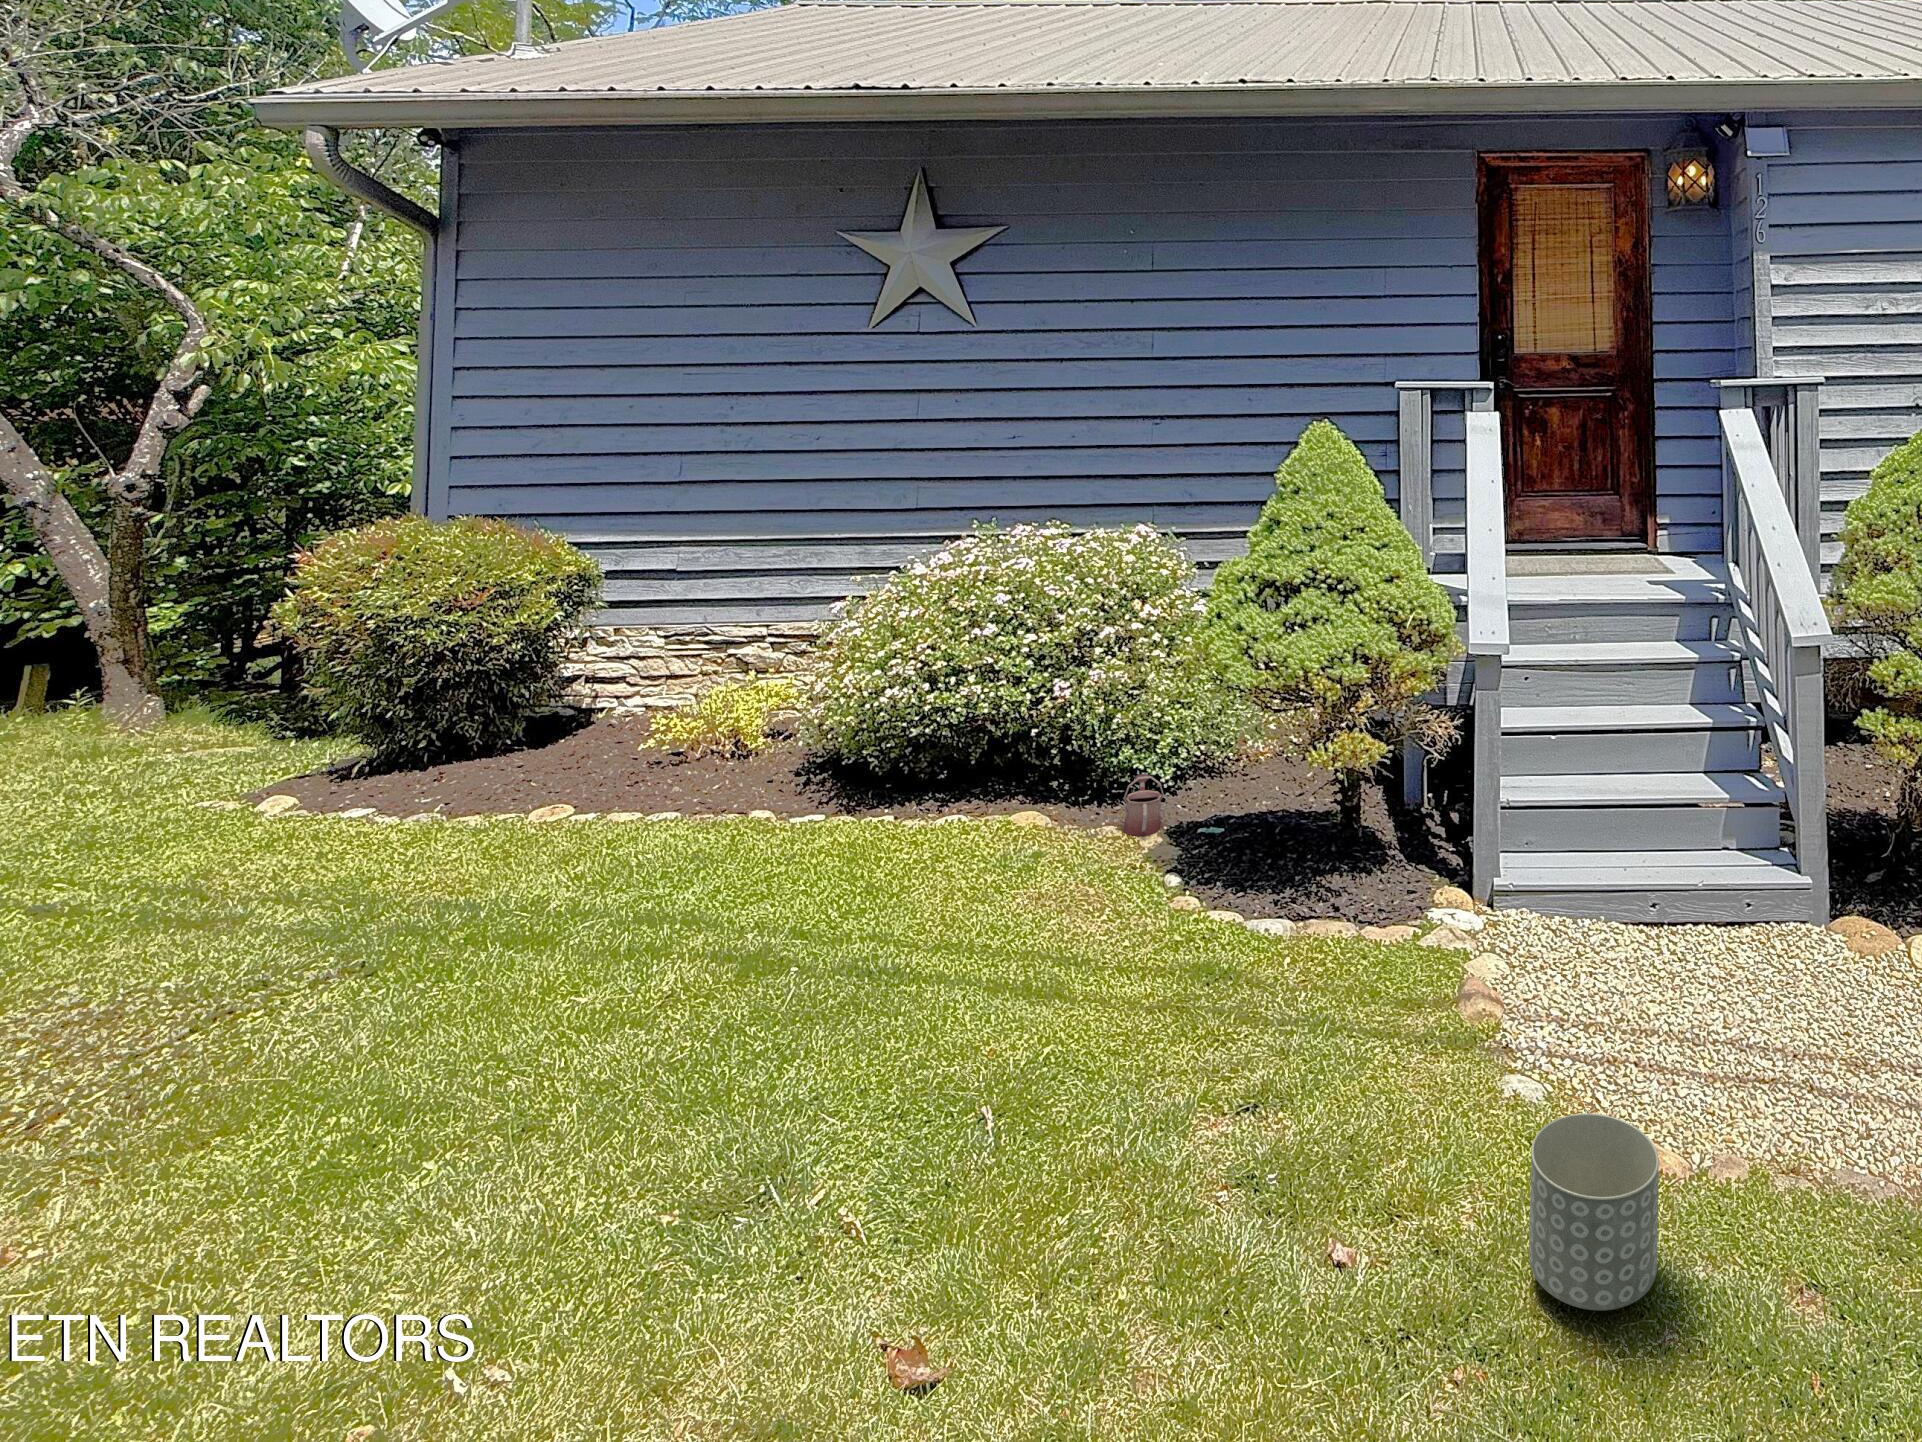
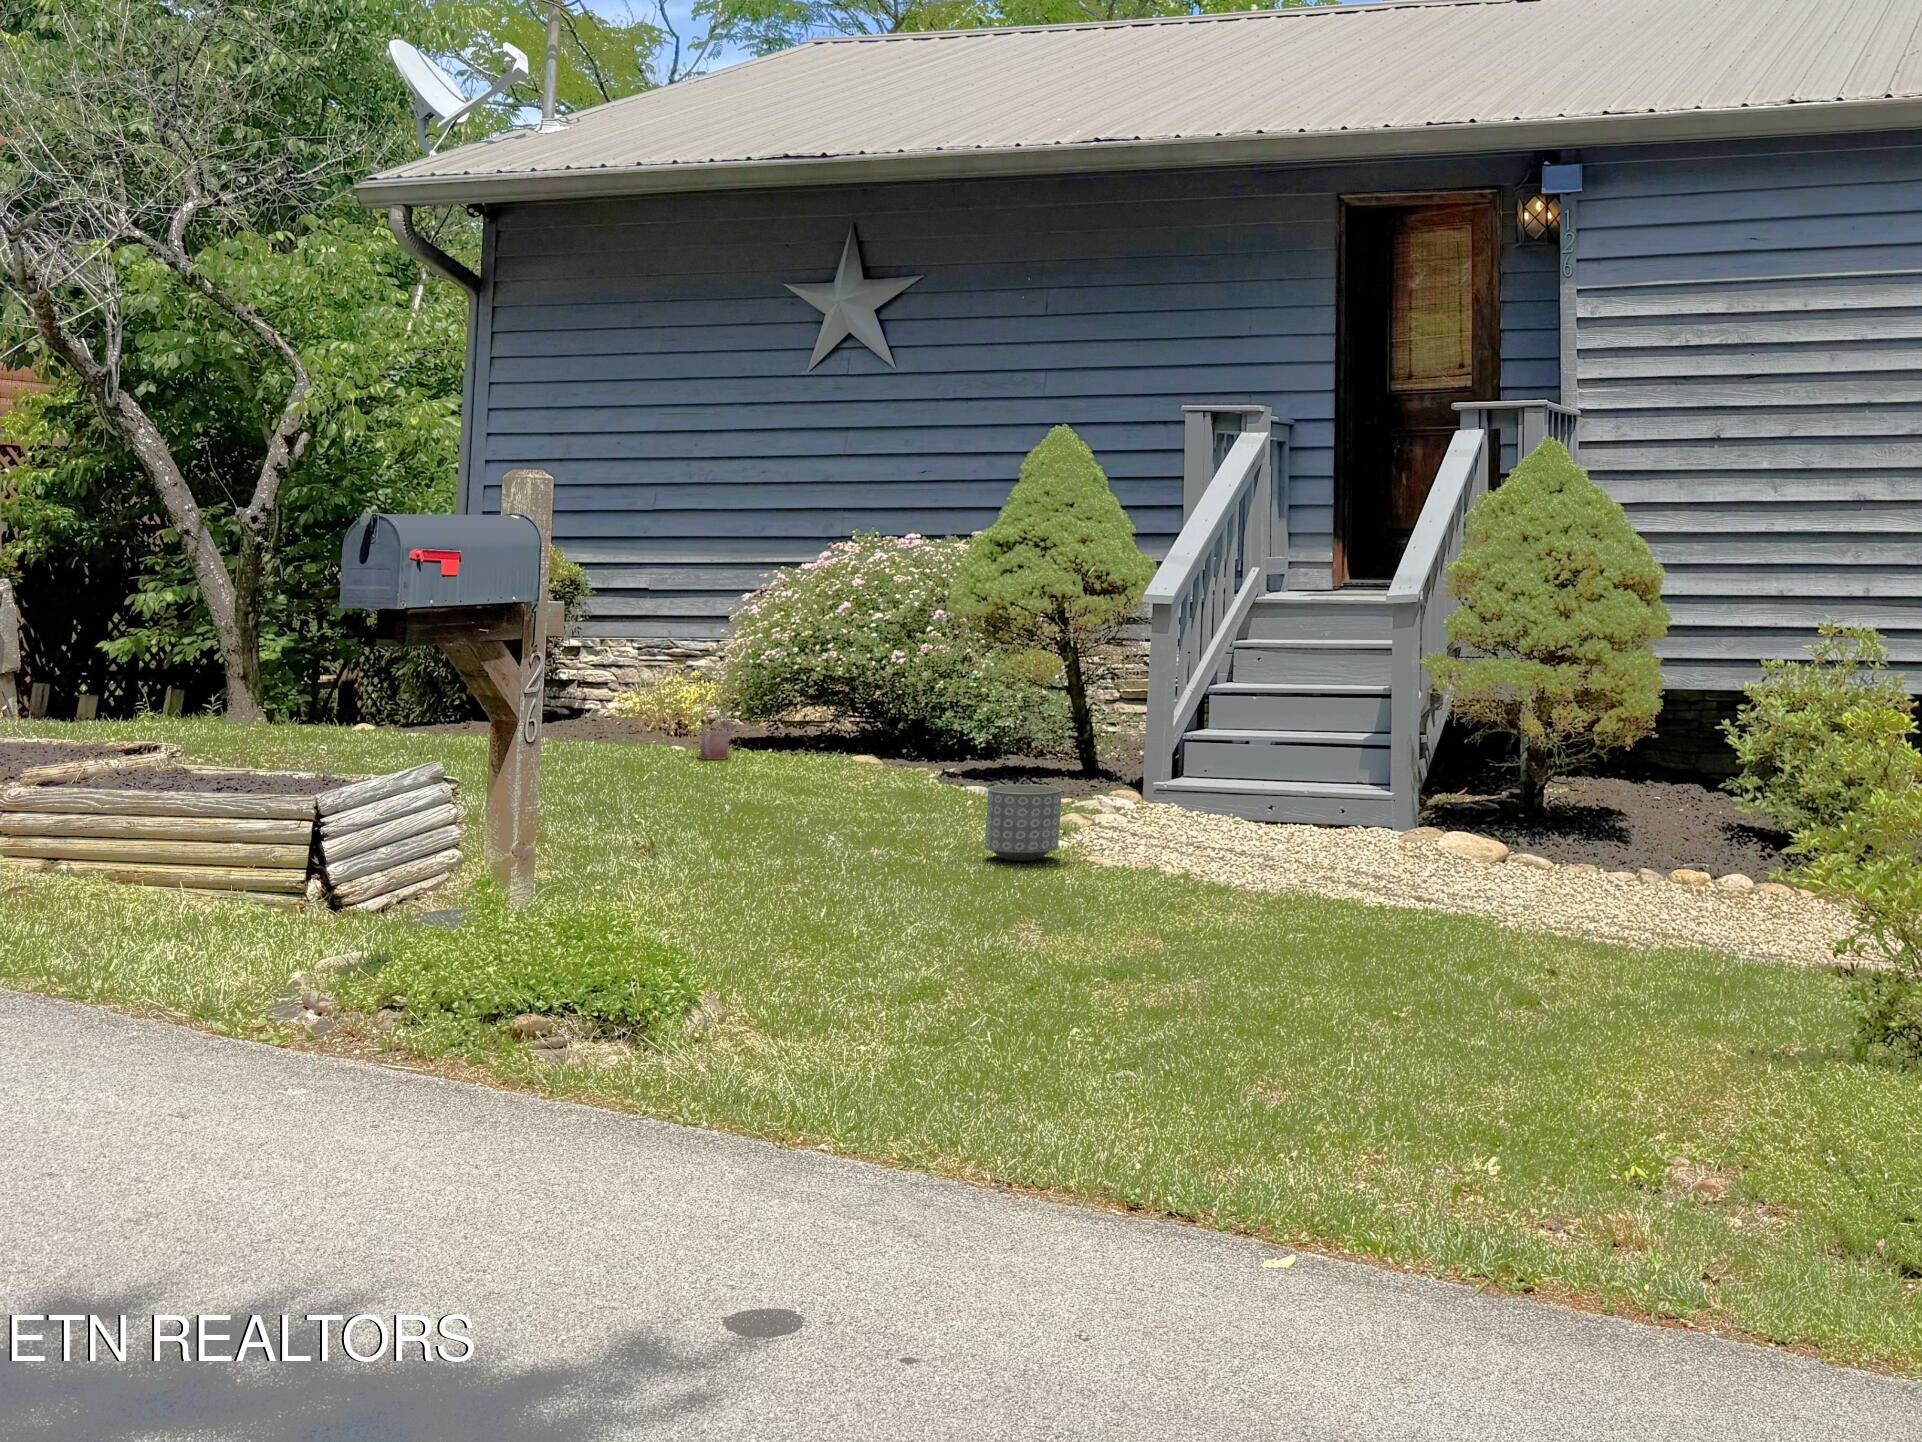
watering can: present [1123,774,1164,836] -> present [699,720,732,760]

